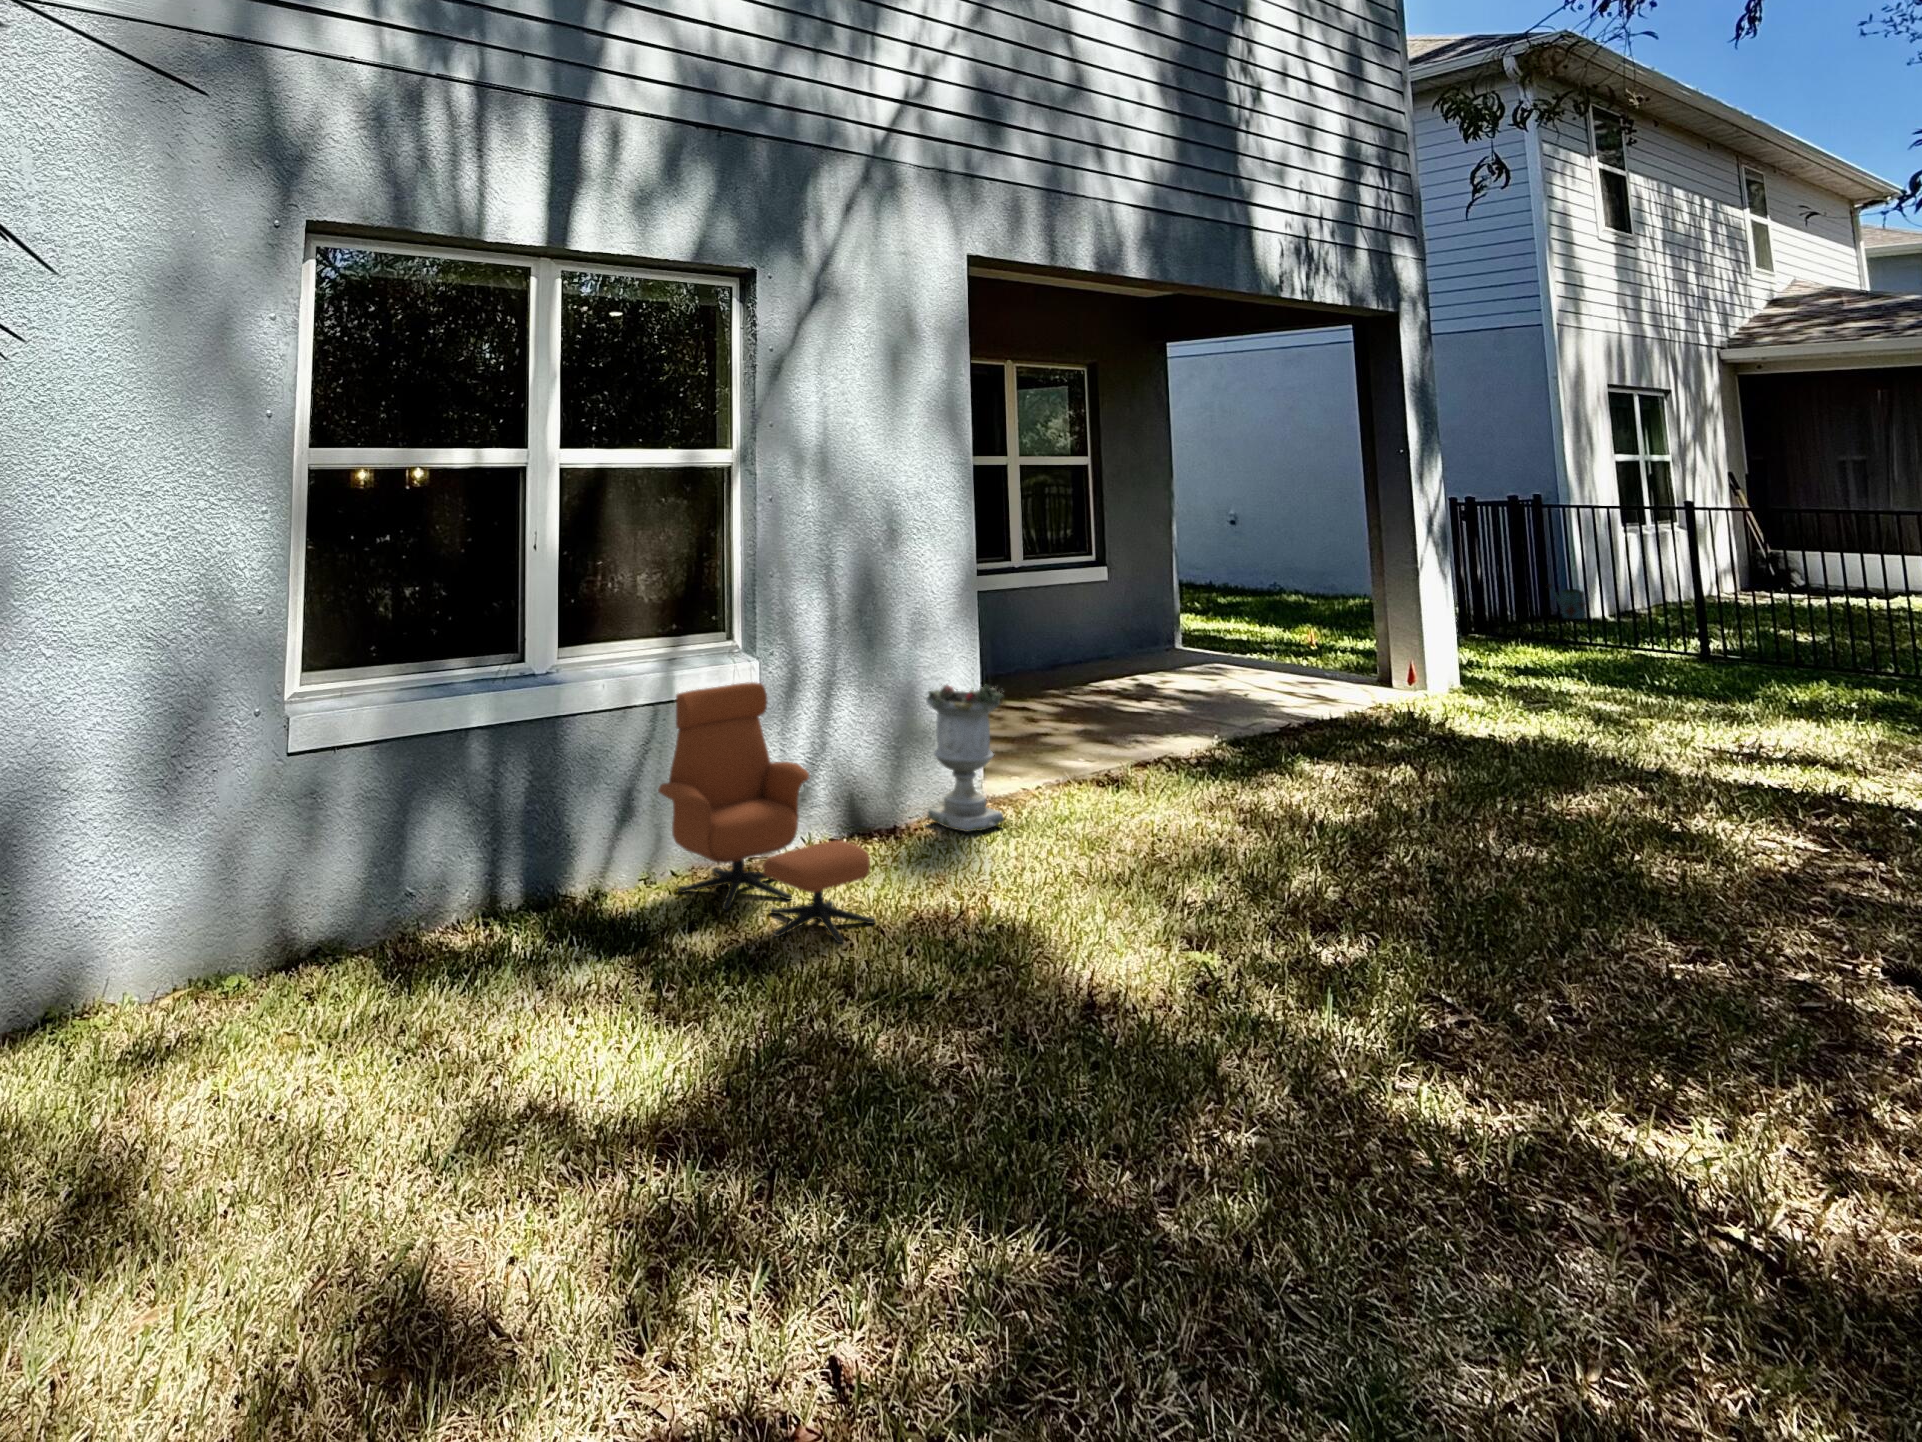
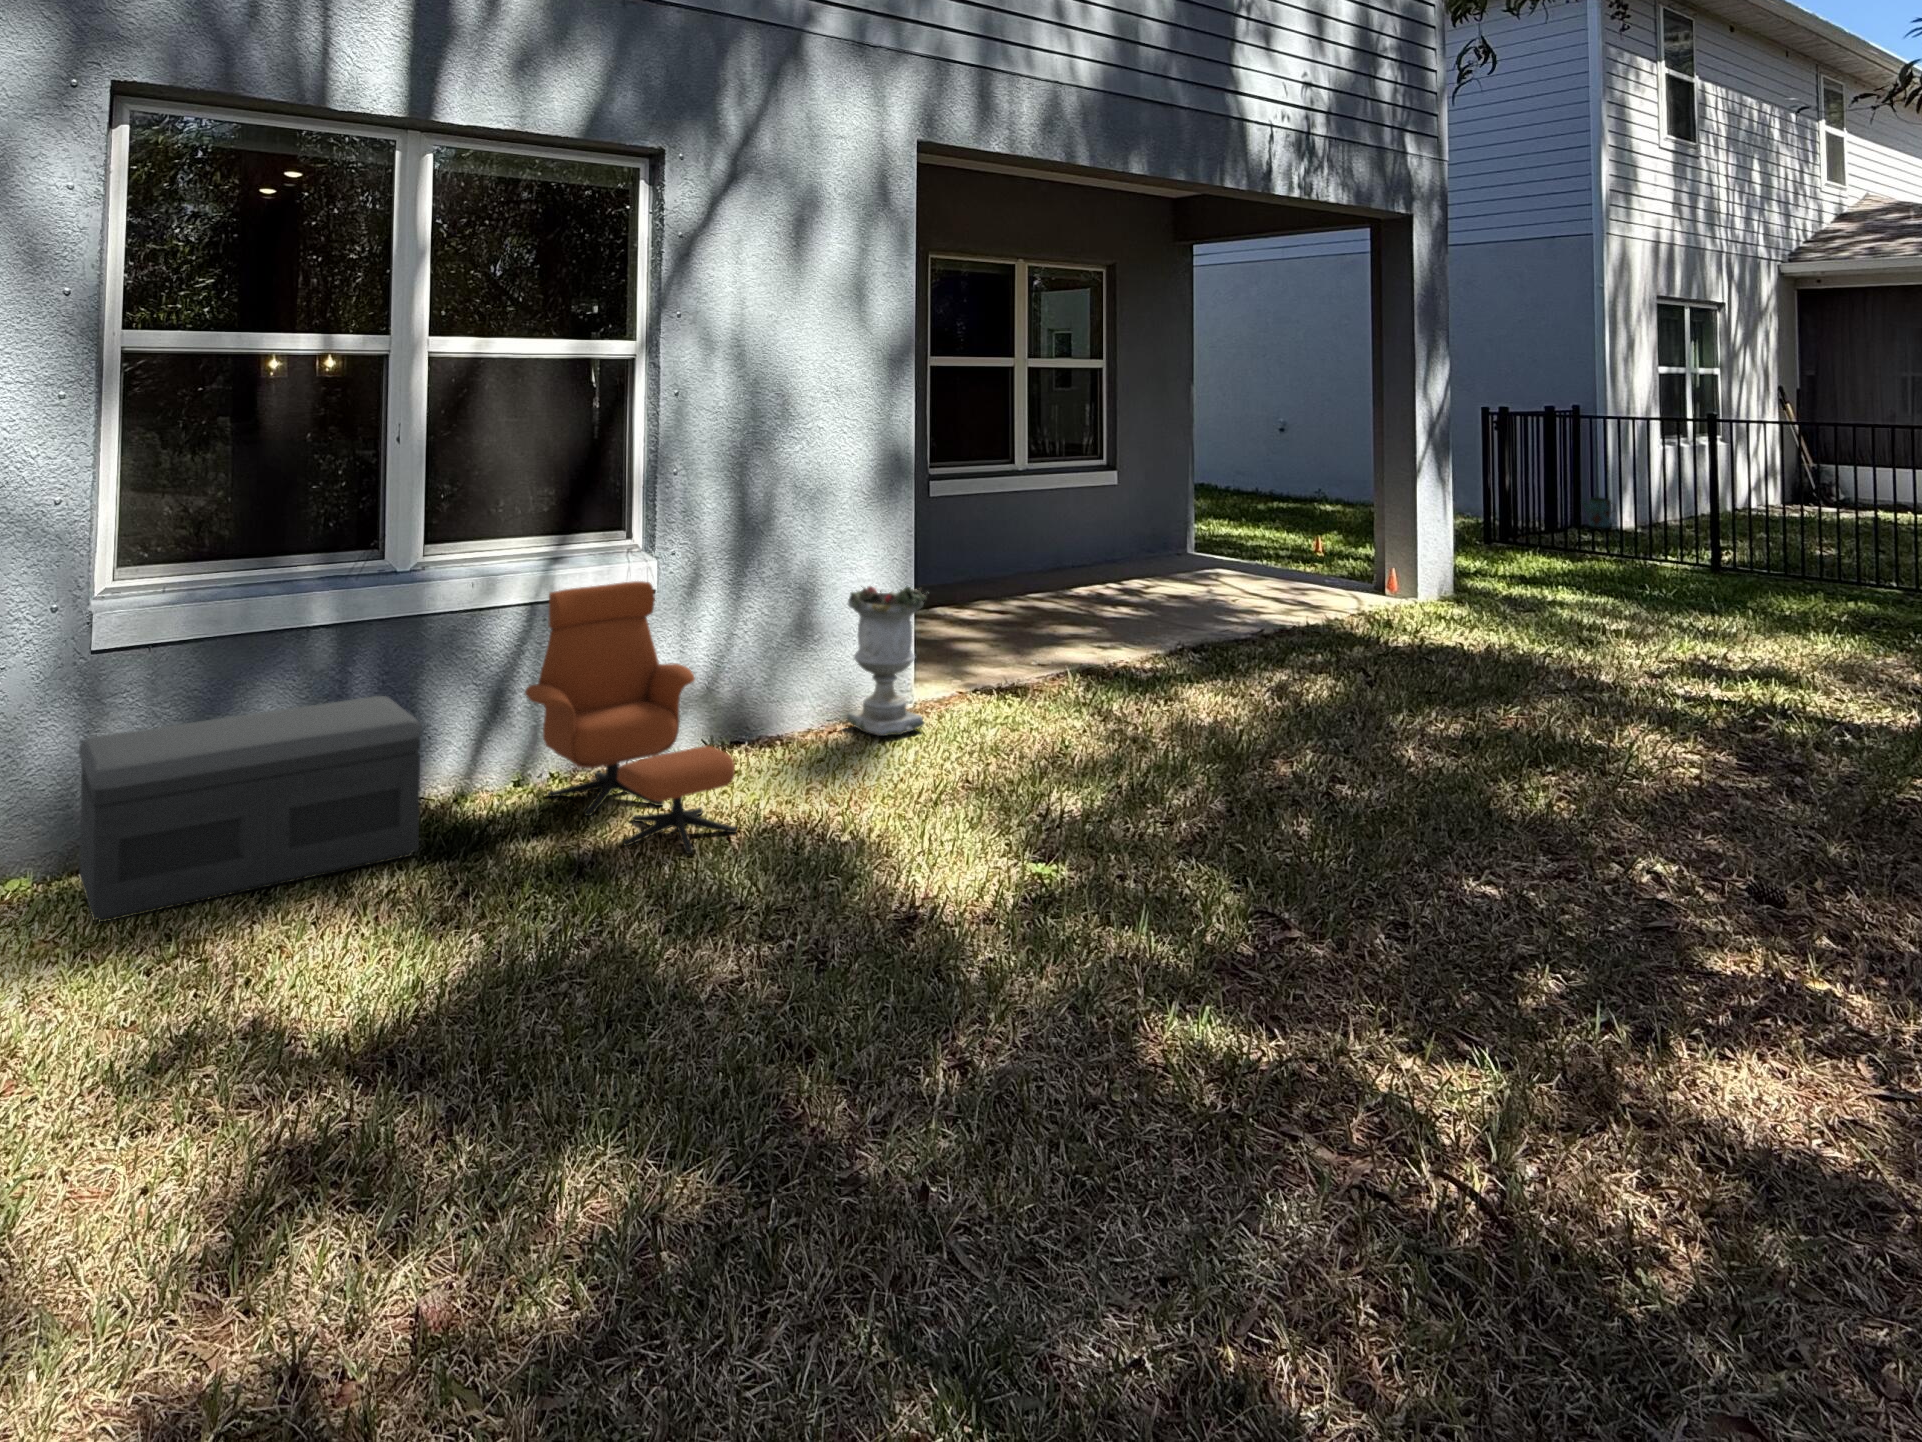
storage bench: none [283,795,589,1012] -> present [79,696,421,923]

